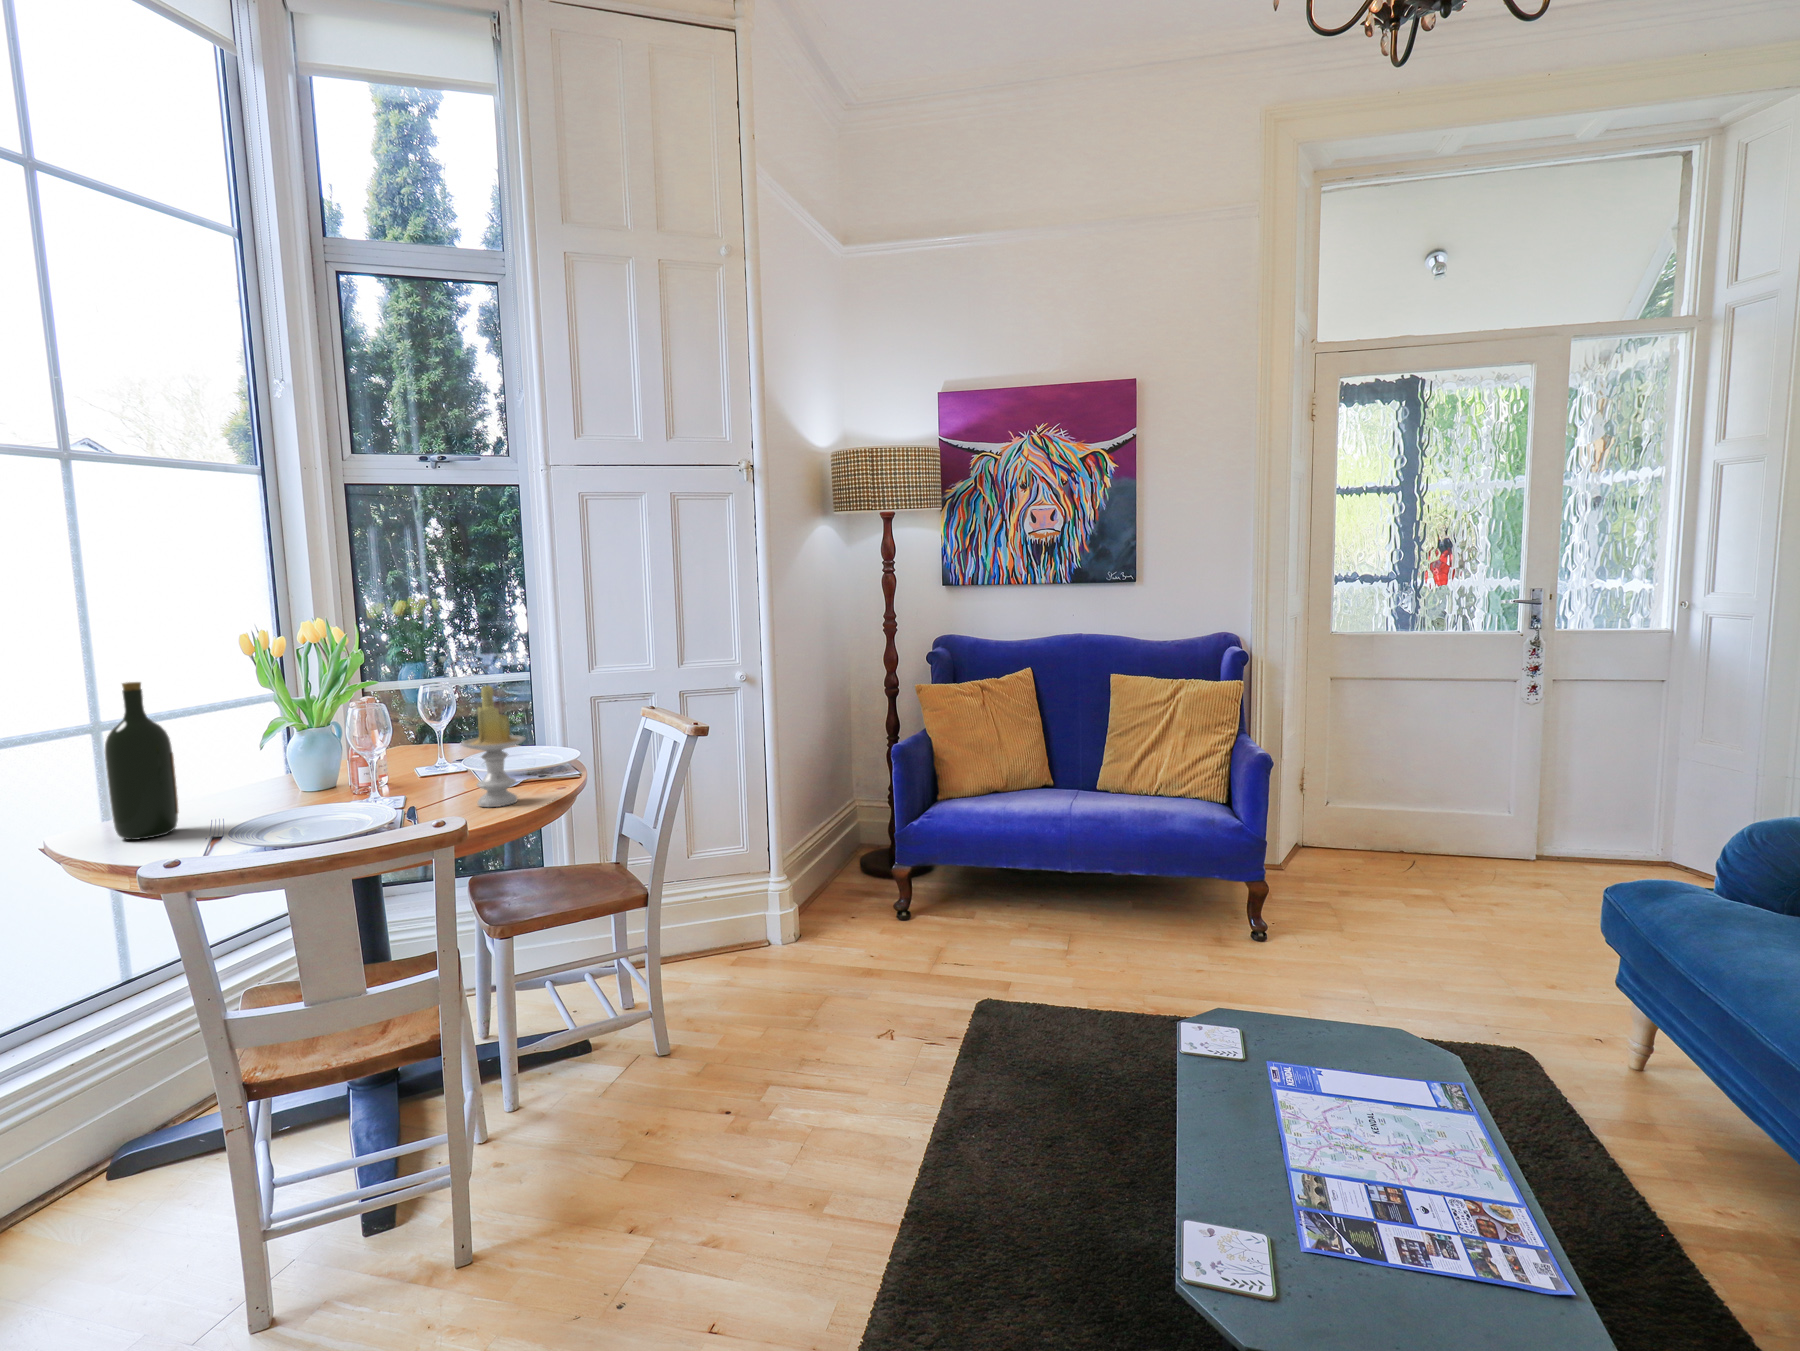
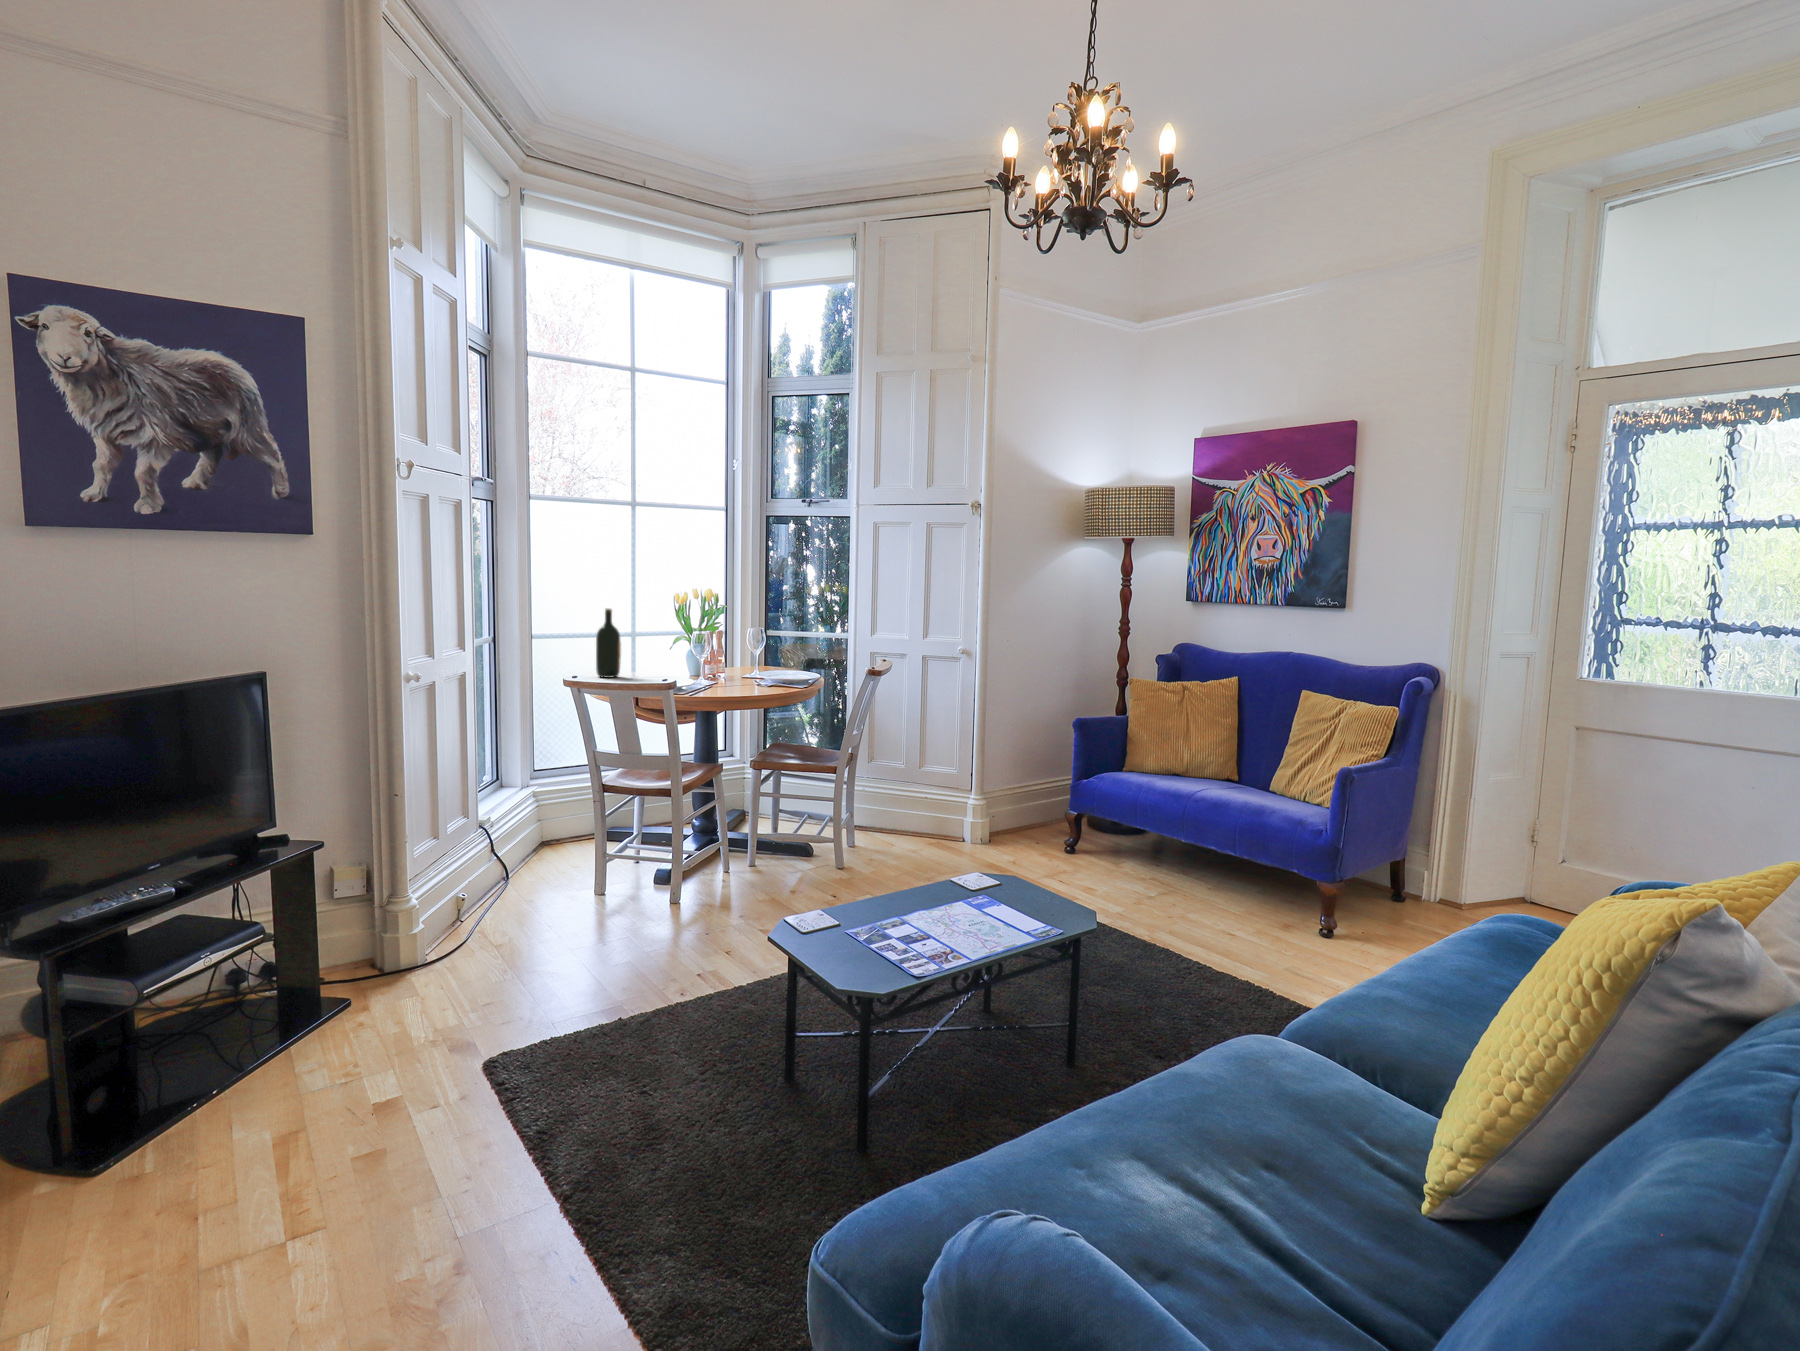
candle: present [461,685,526,807] -> none [715,625,746,686]

